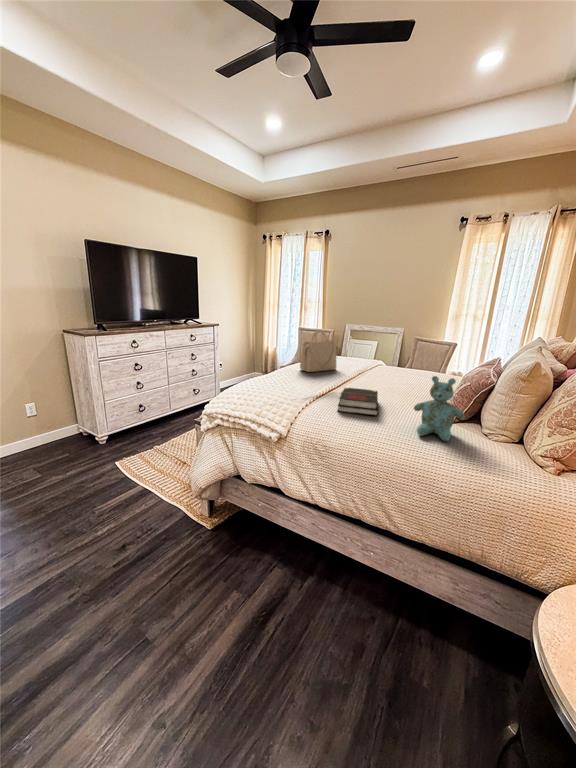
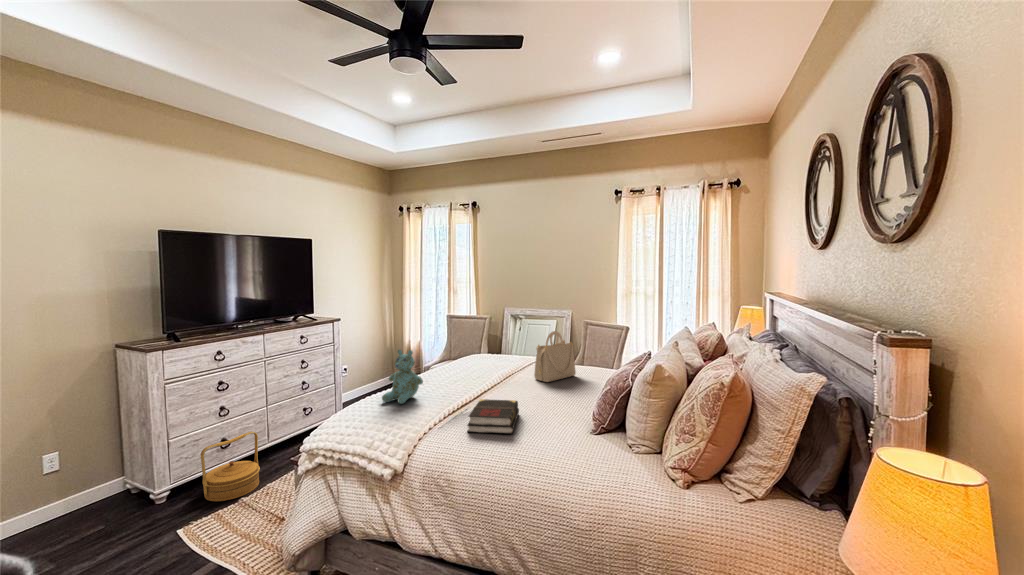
handbag: present [300,330,336,372] -> present [534,331,576,382]
stuffed bear: present [414,376,465,441] -> present [382,350,423,404]
basket: none [126,402,166,447] -> present [201,432,260,501]

